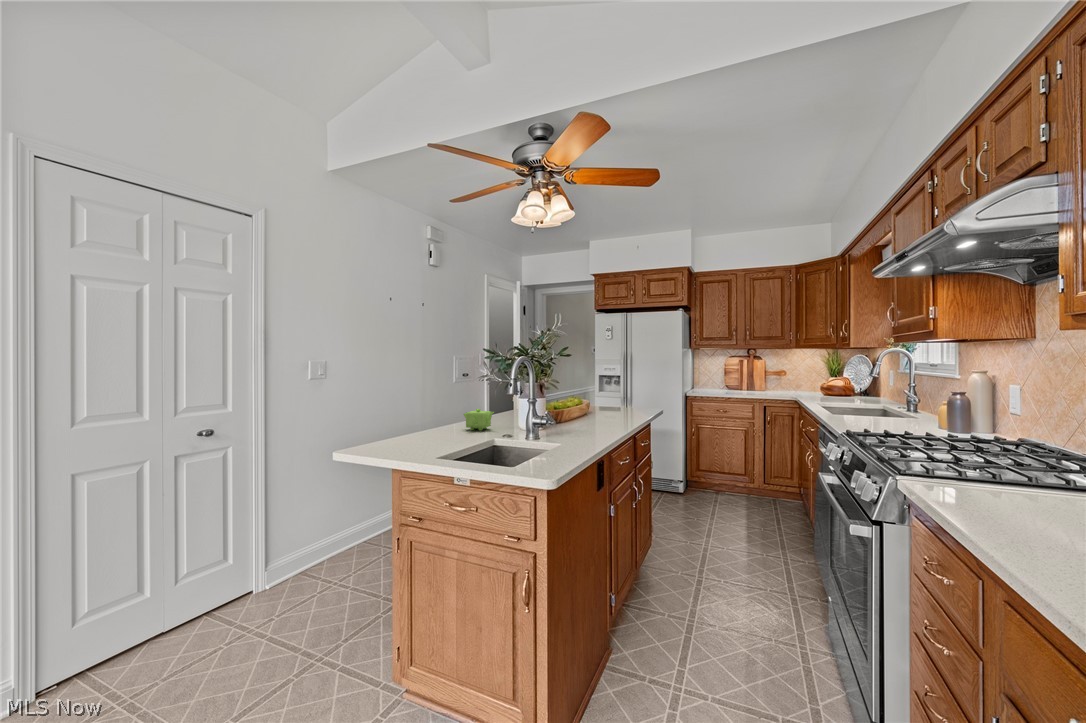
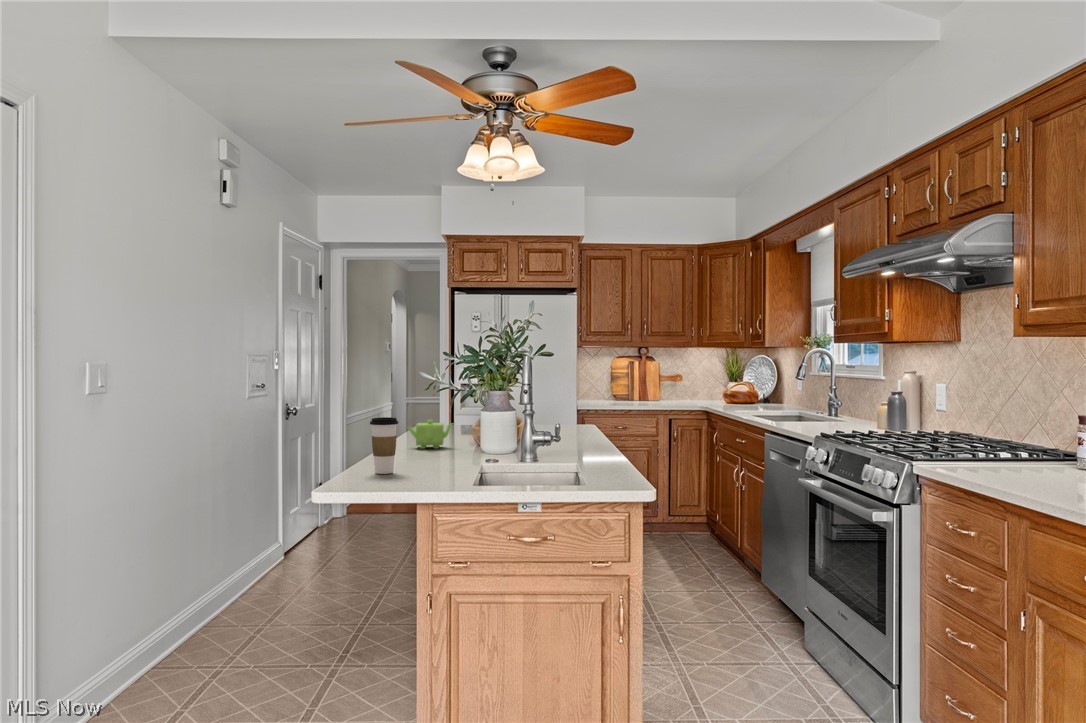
coffee cup: none [373,410,395,452] -> present [370,417,398,474]

